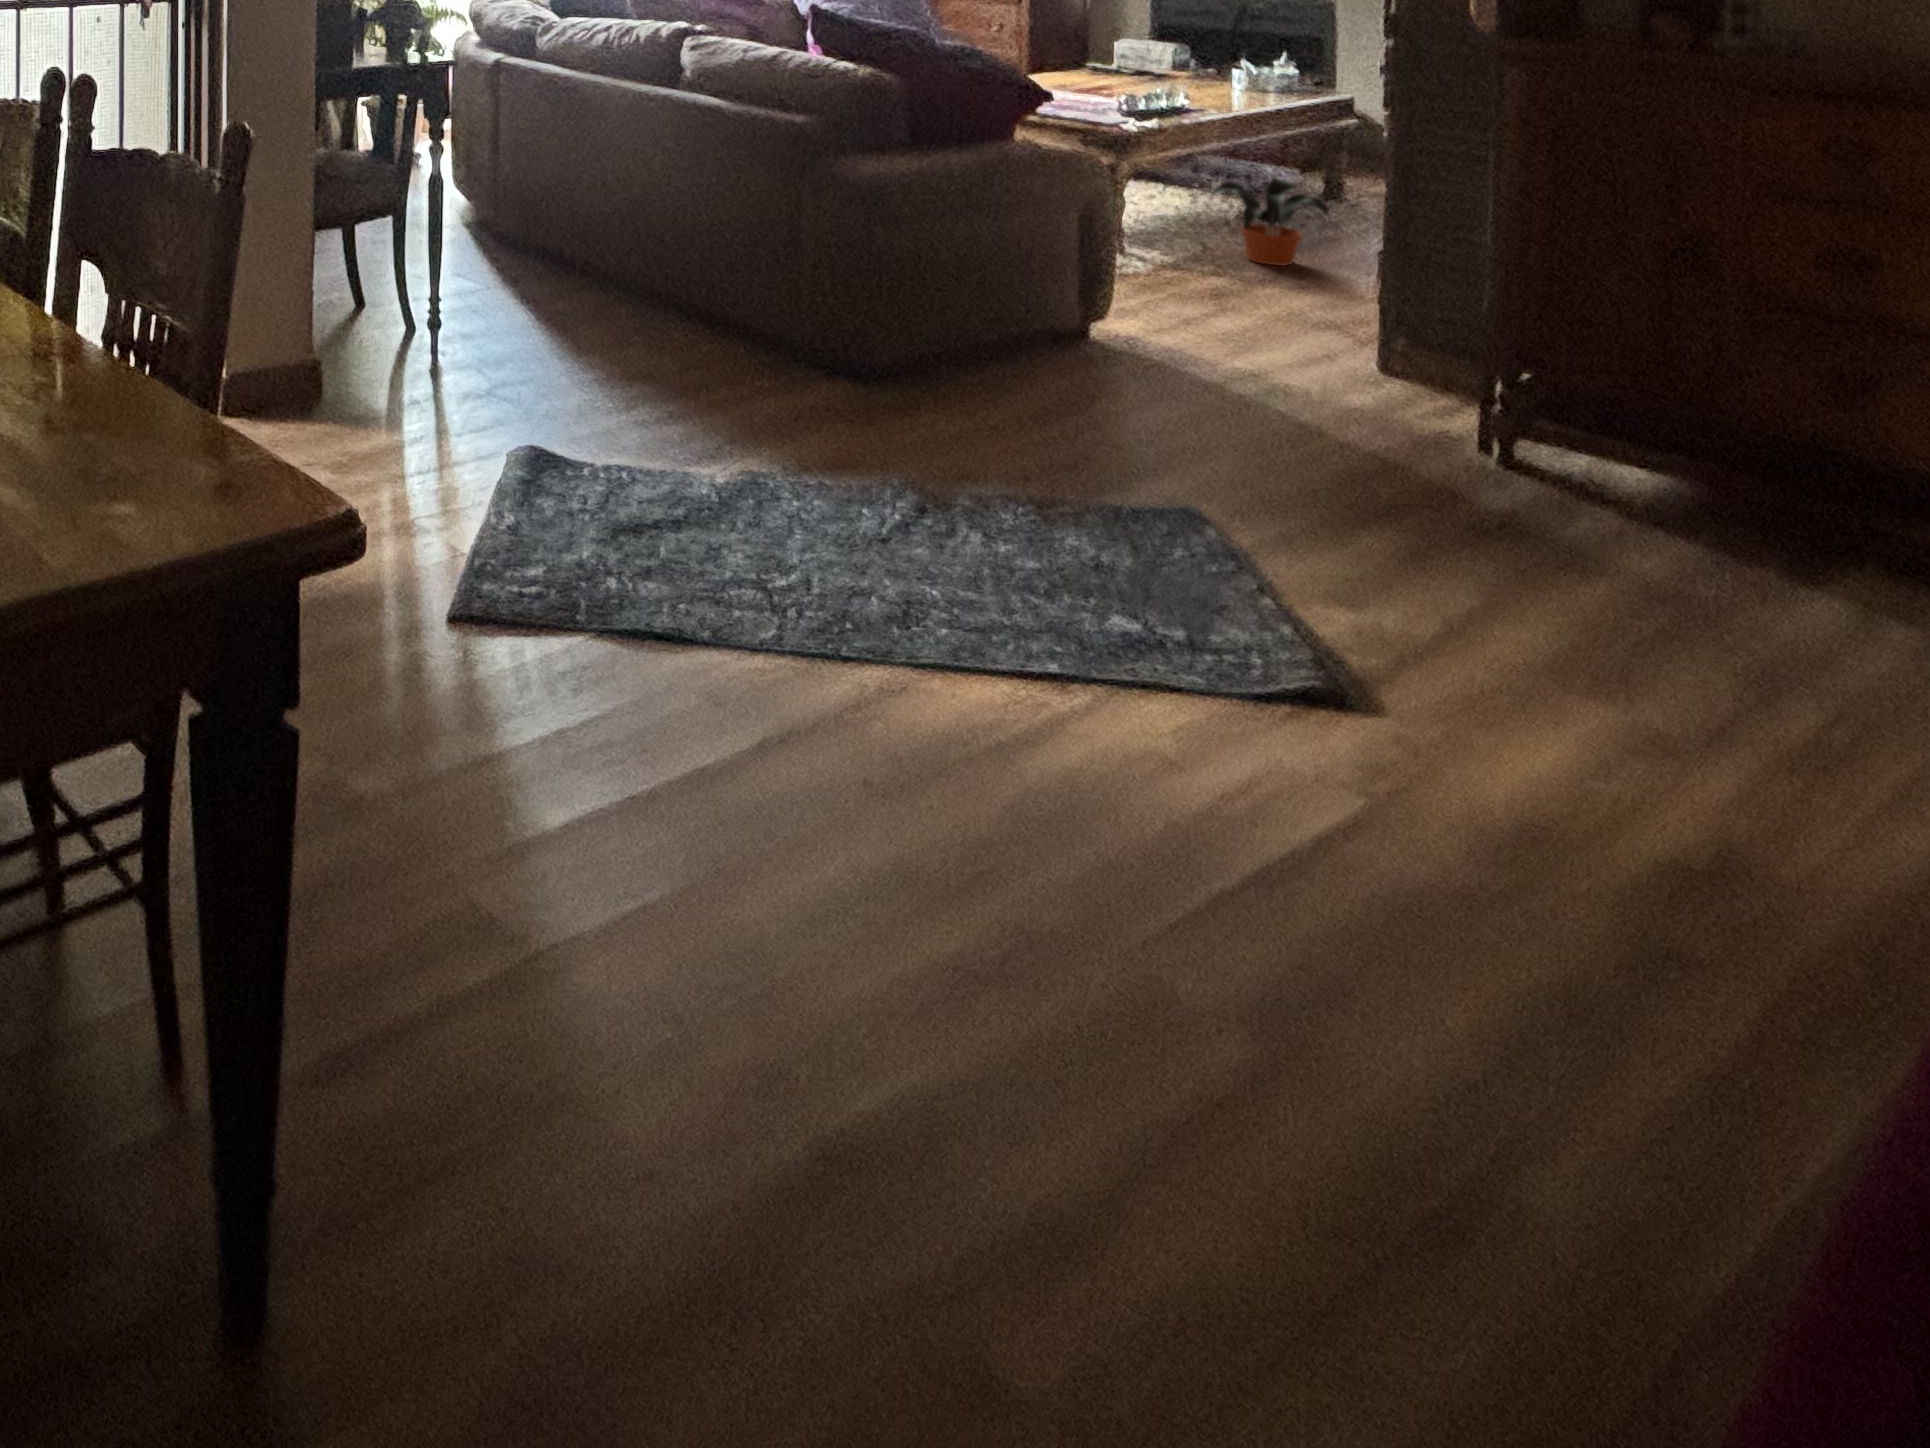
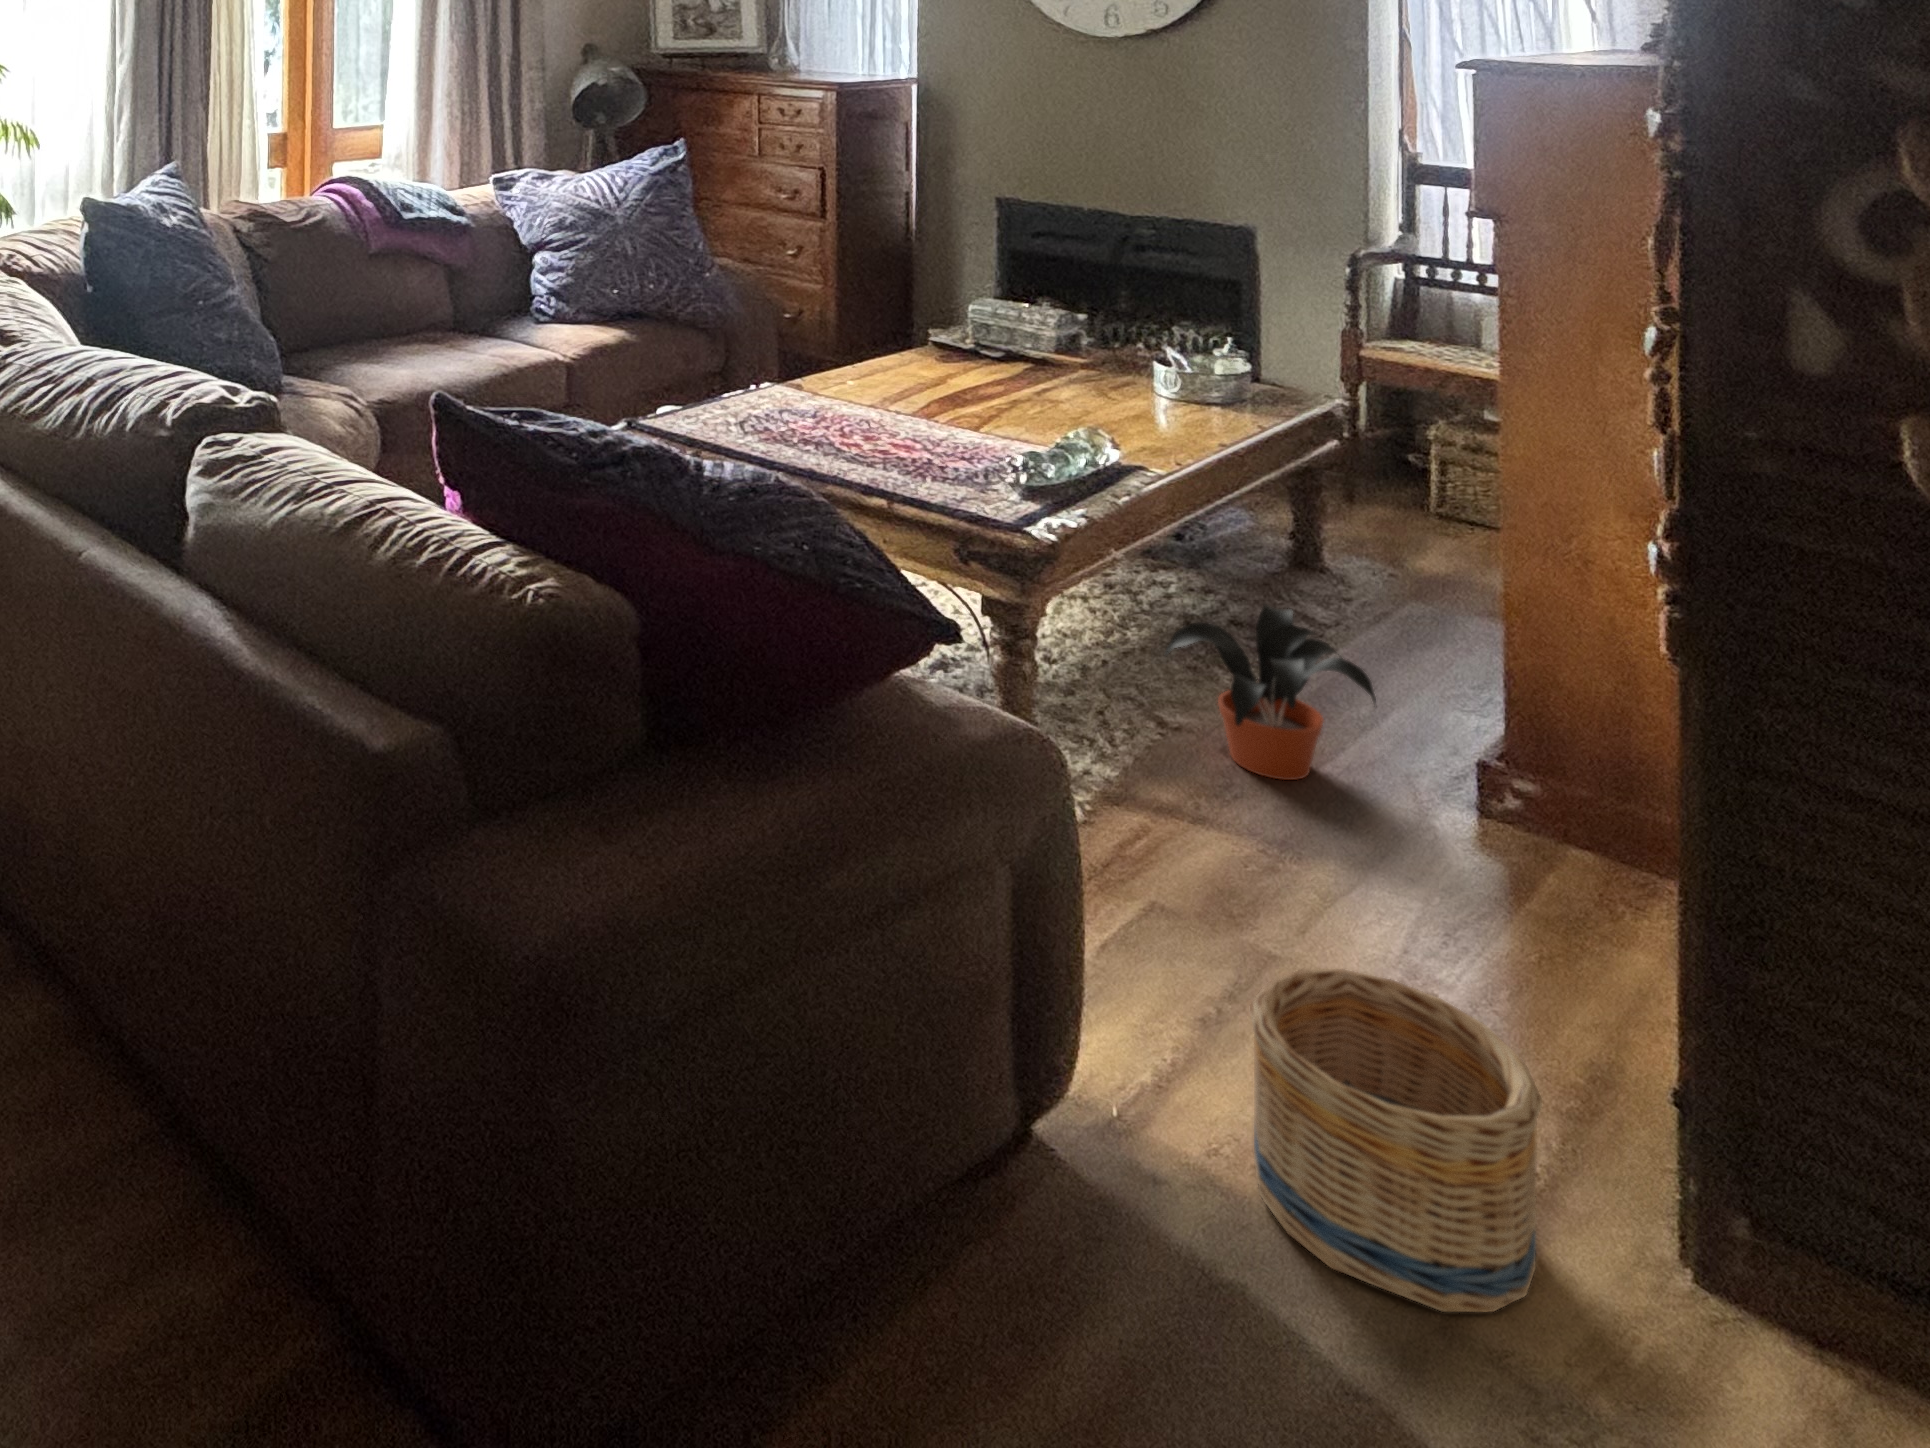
basket: none [1198,268,1327,378] -> present [1250,969,1542,1312]

